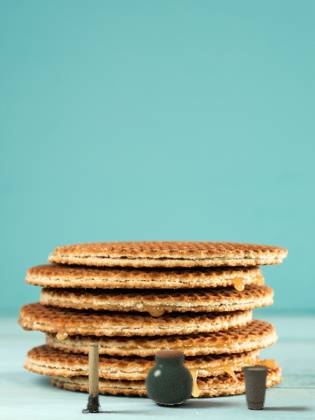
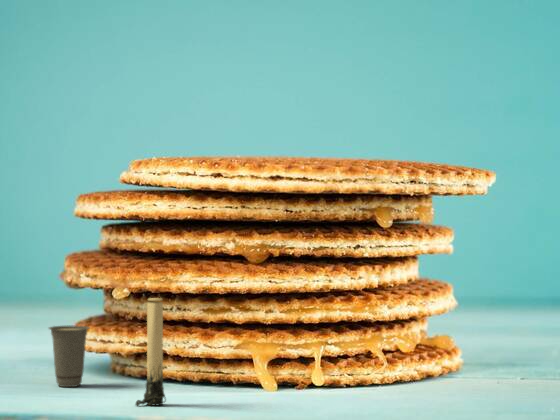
jar: present [145,350,194,406] -> none [240,313,314,398]
cup: present [242,366,269,410] -> present [49,325,89,387]

